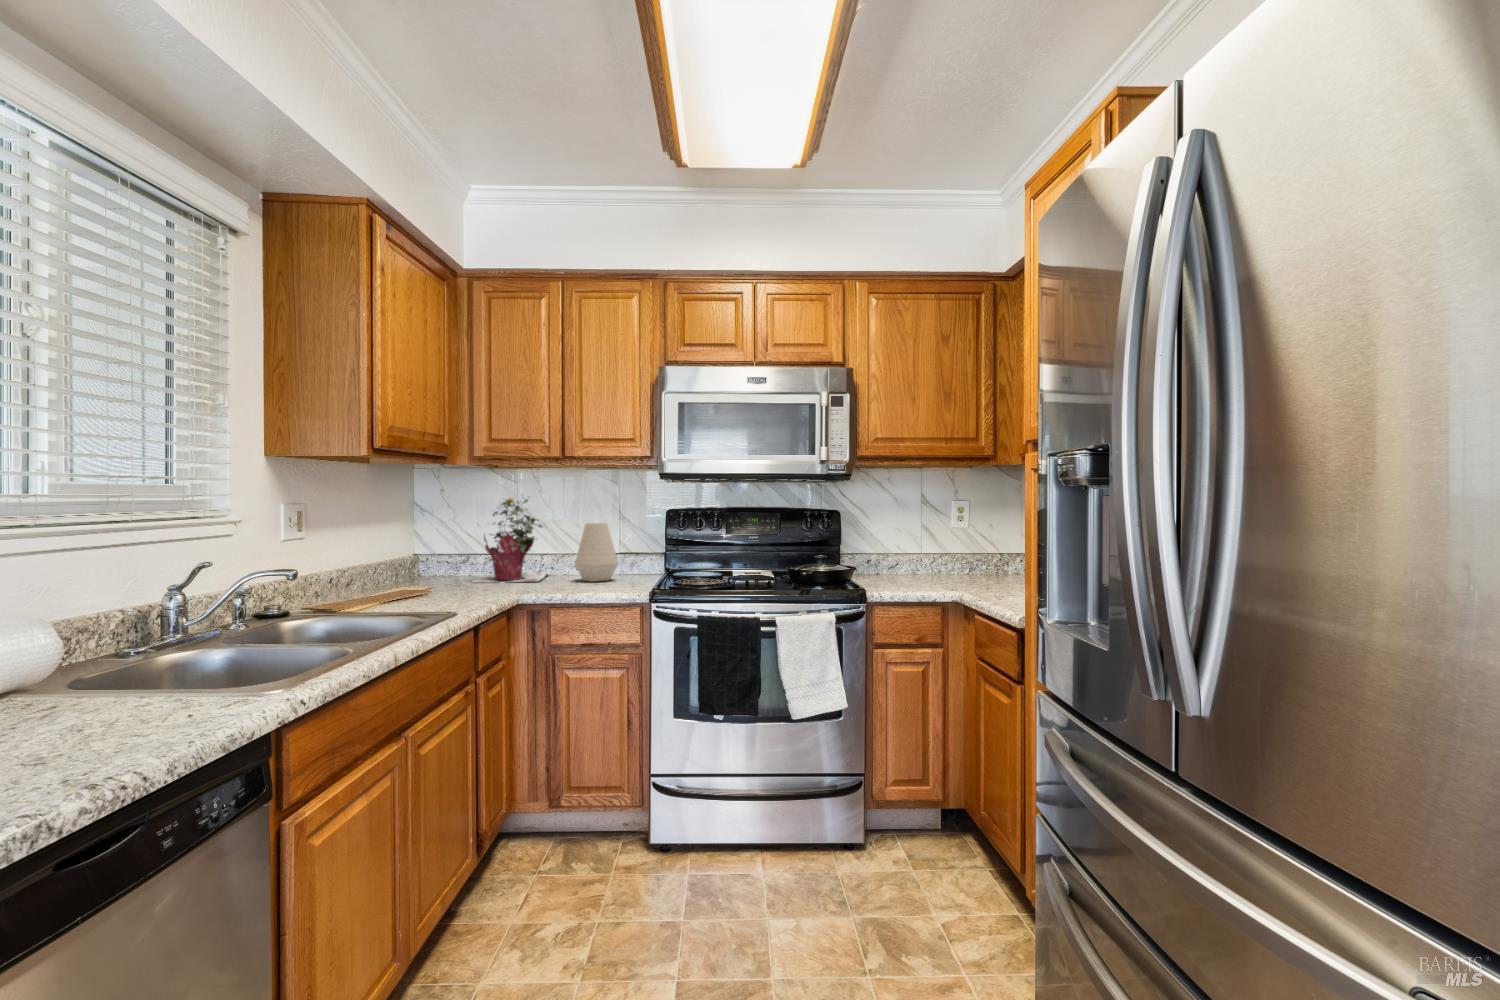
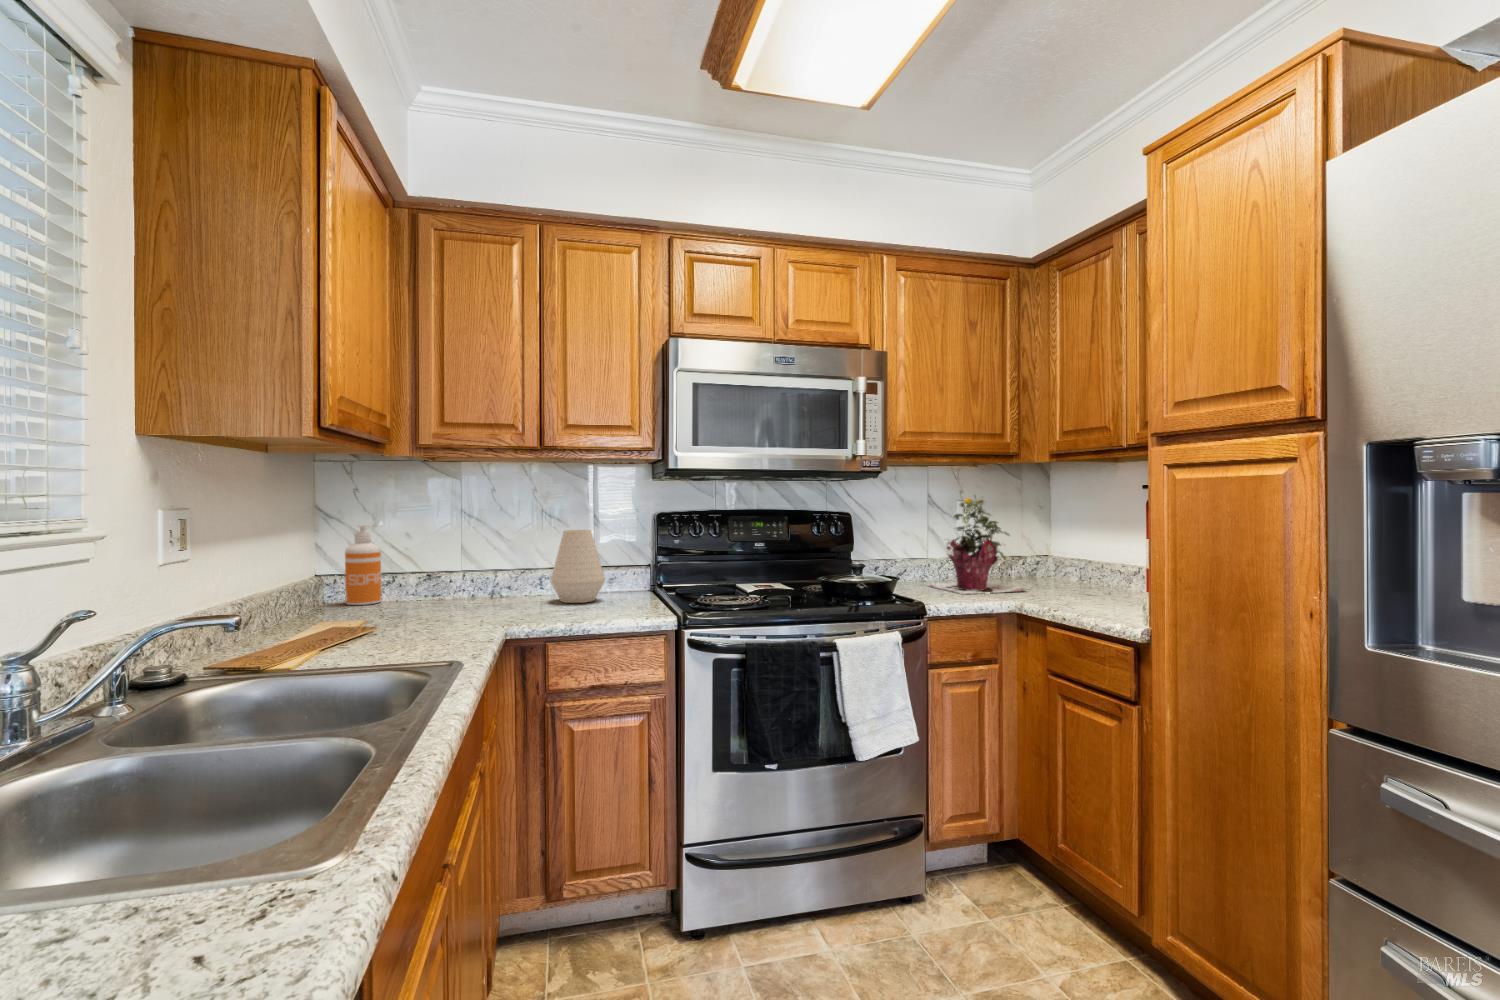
potted plant: present [471,497,548,583] -> present [927,498,1026,595]
soap dispenser: none [431,518,457,578] -> present [345,525,381,605]

